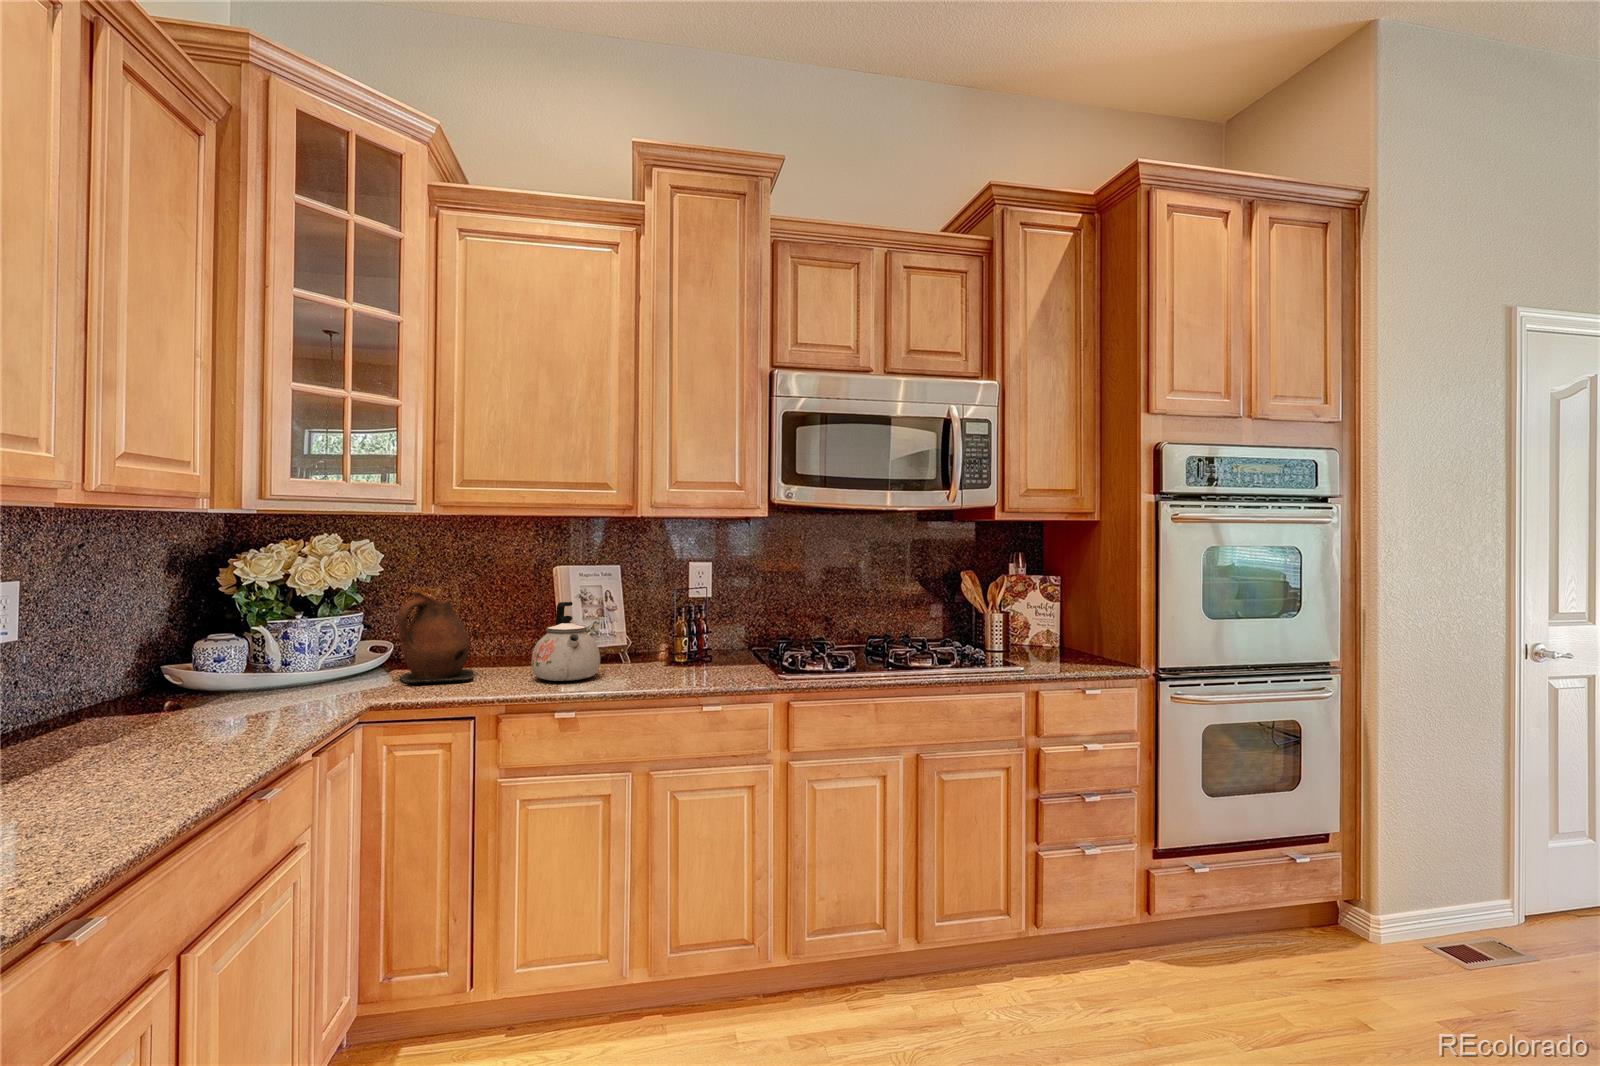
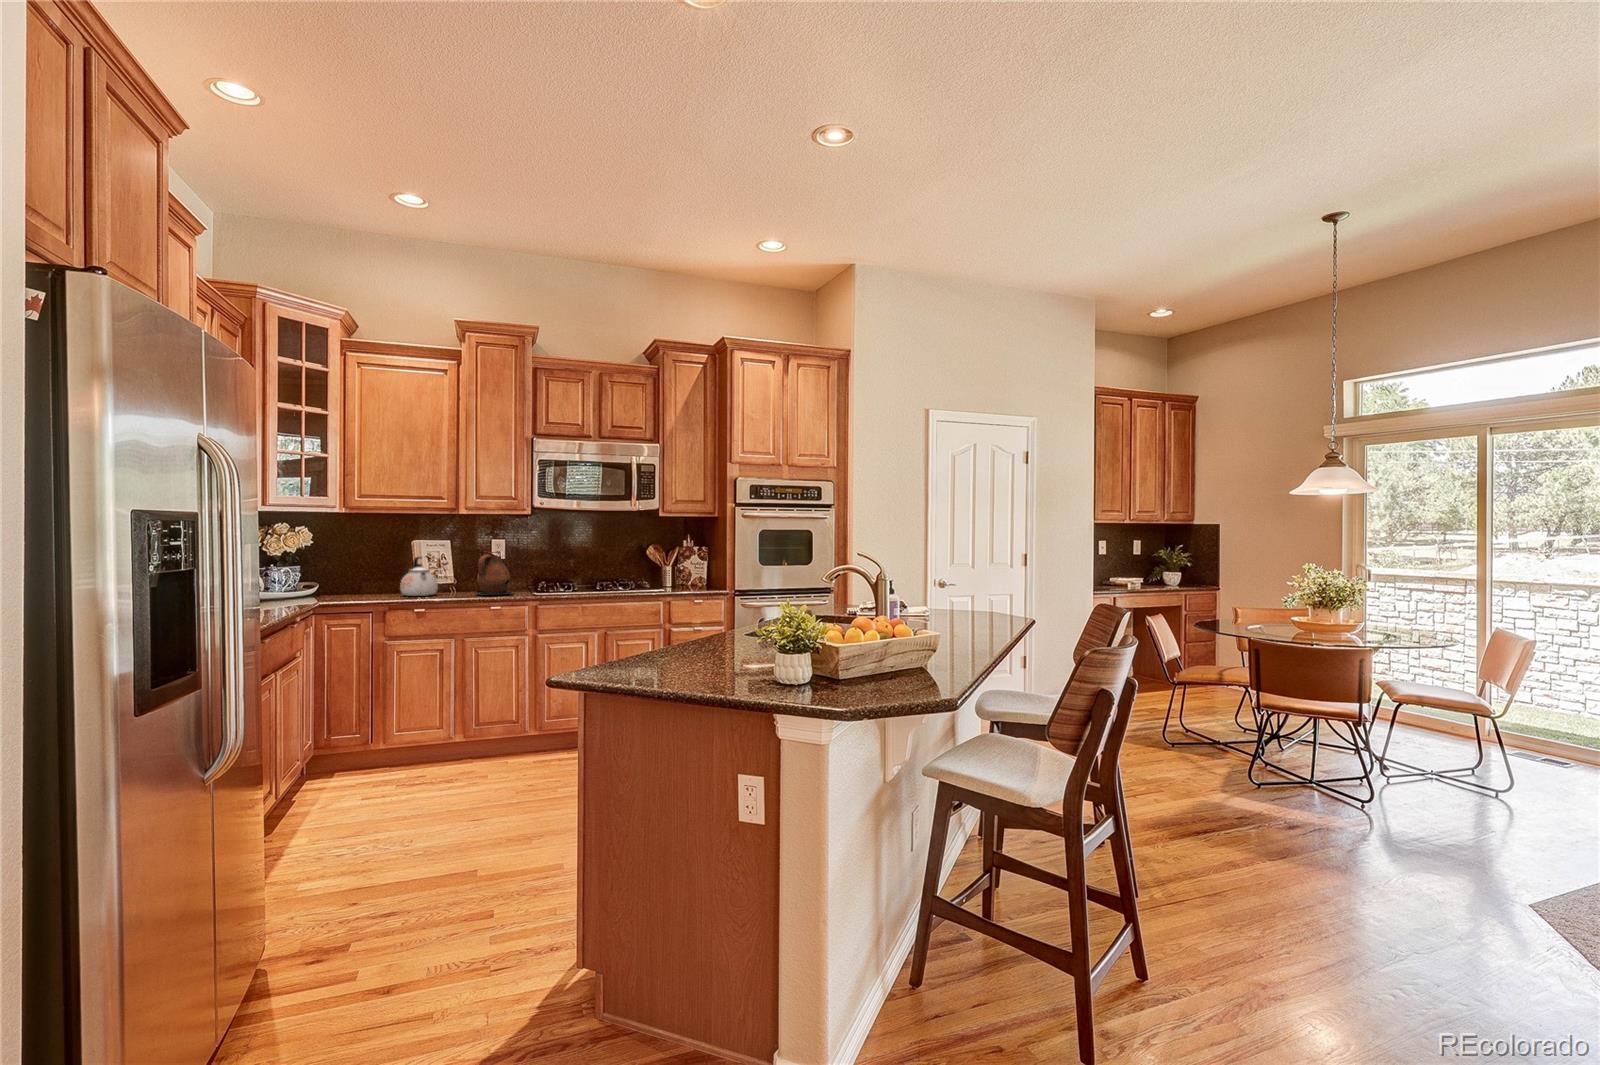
ceramic pitcher: present [397,591,473,682] -> present [476,551,514,595]

